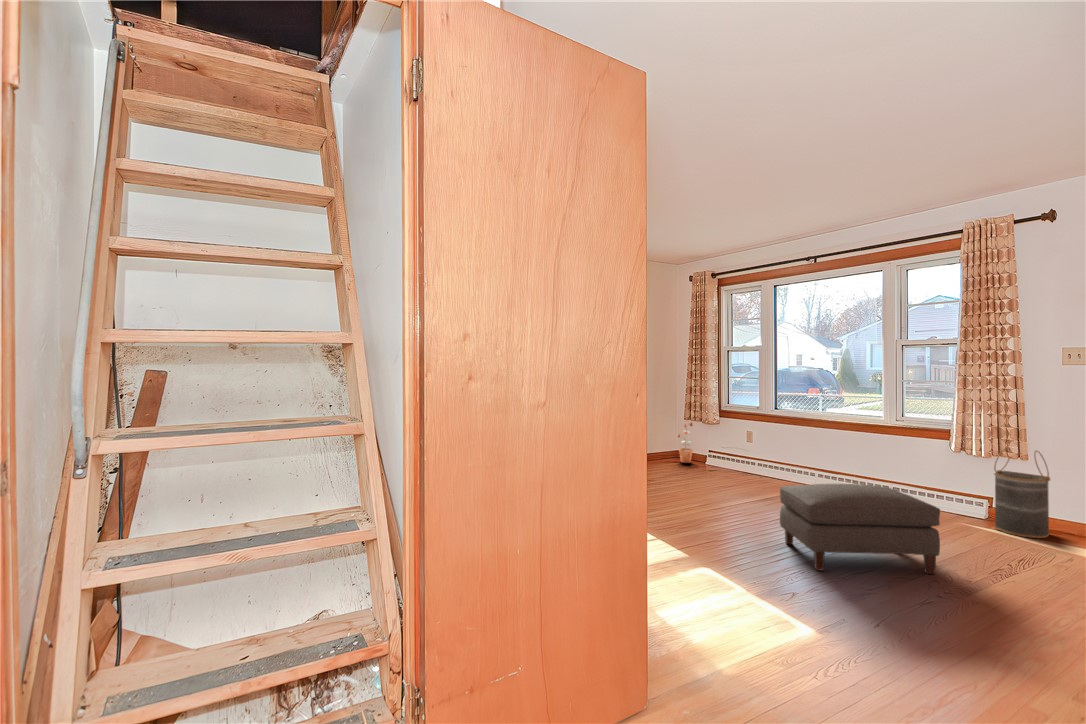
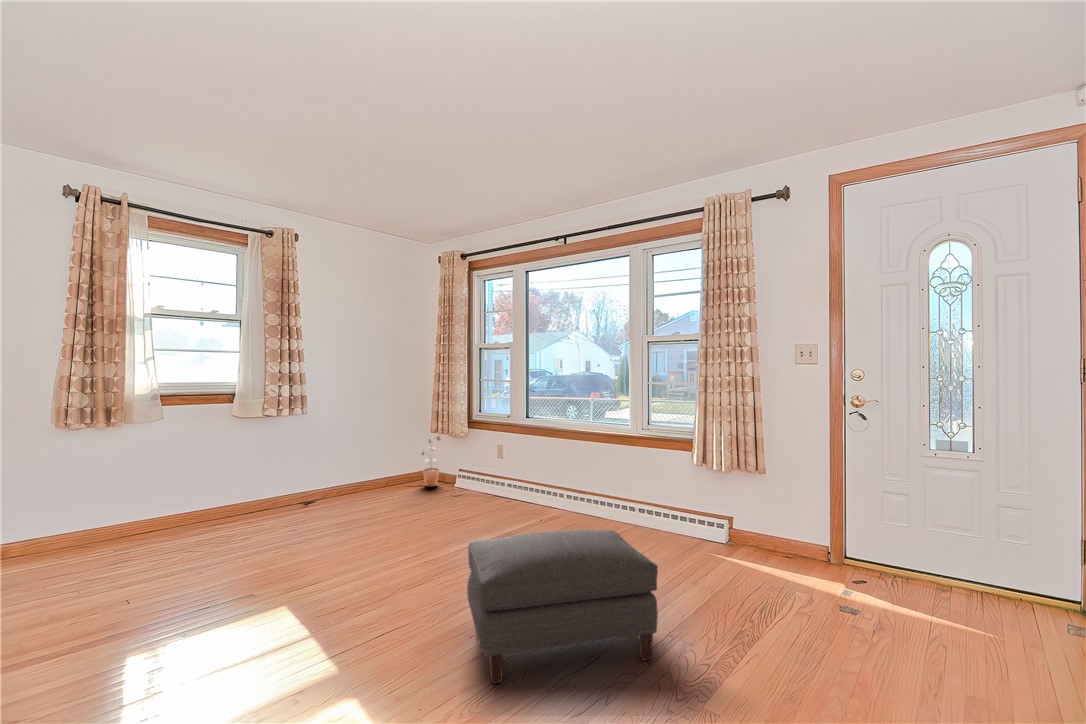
basket: present [994,448,1050,538] -> none [732,460,785,567]

